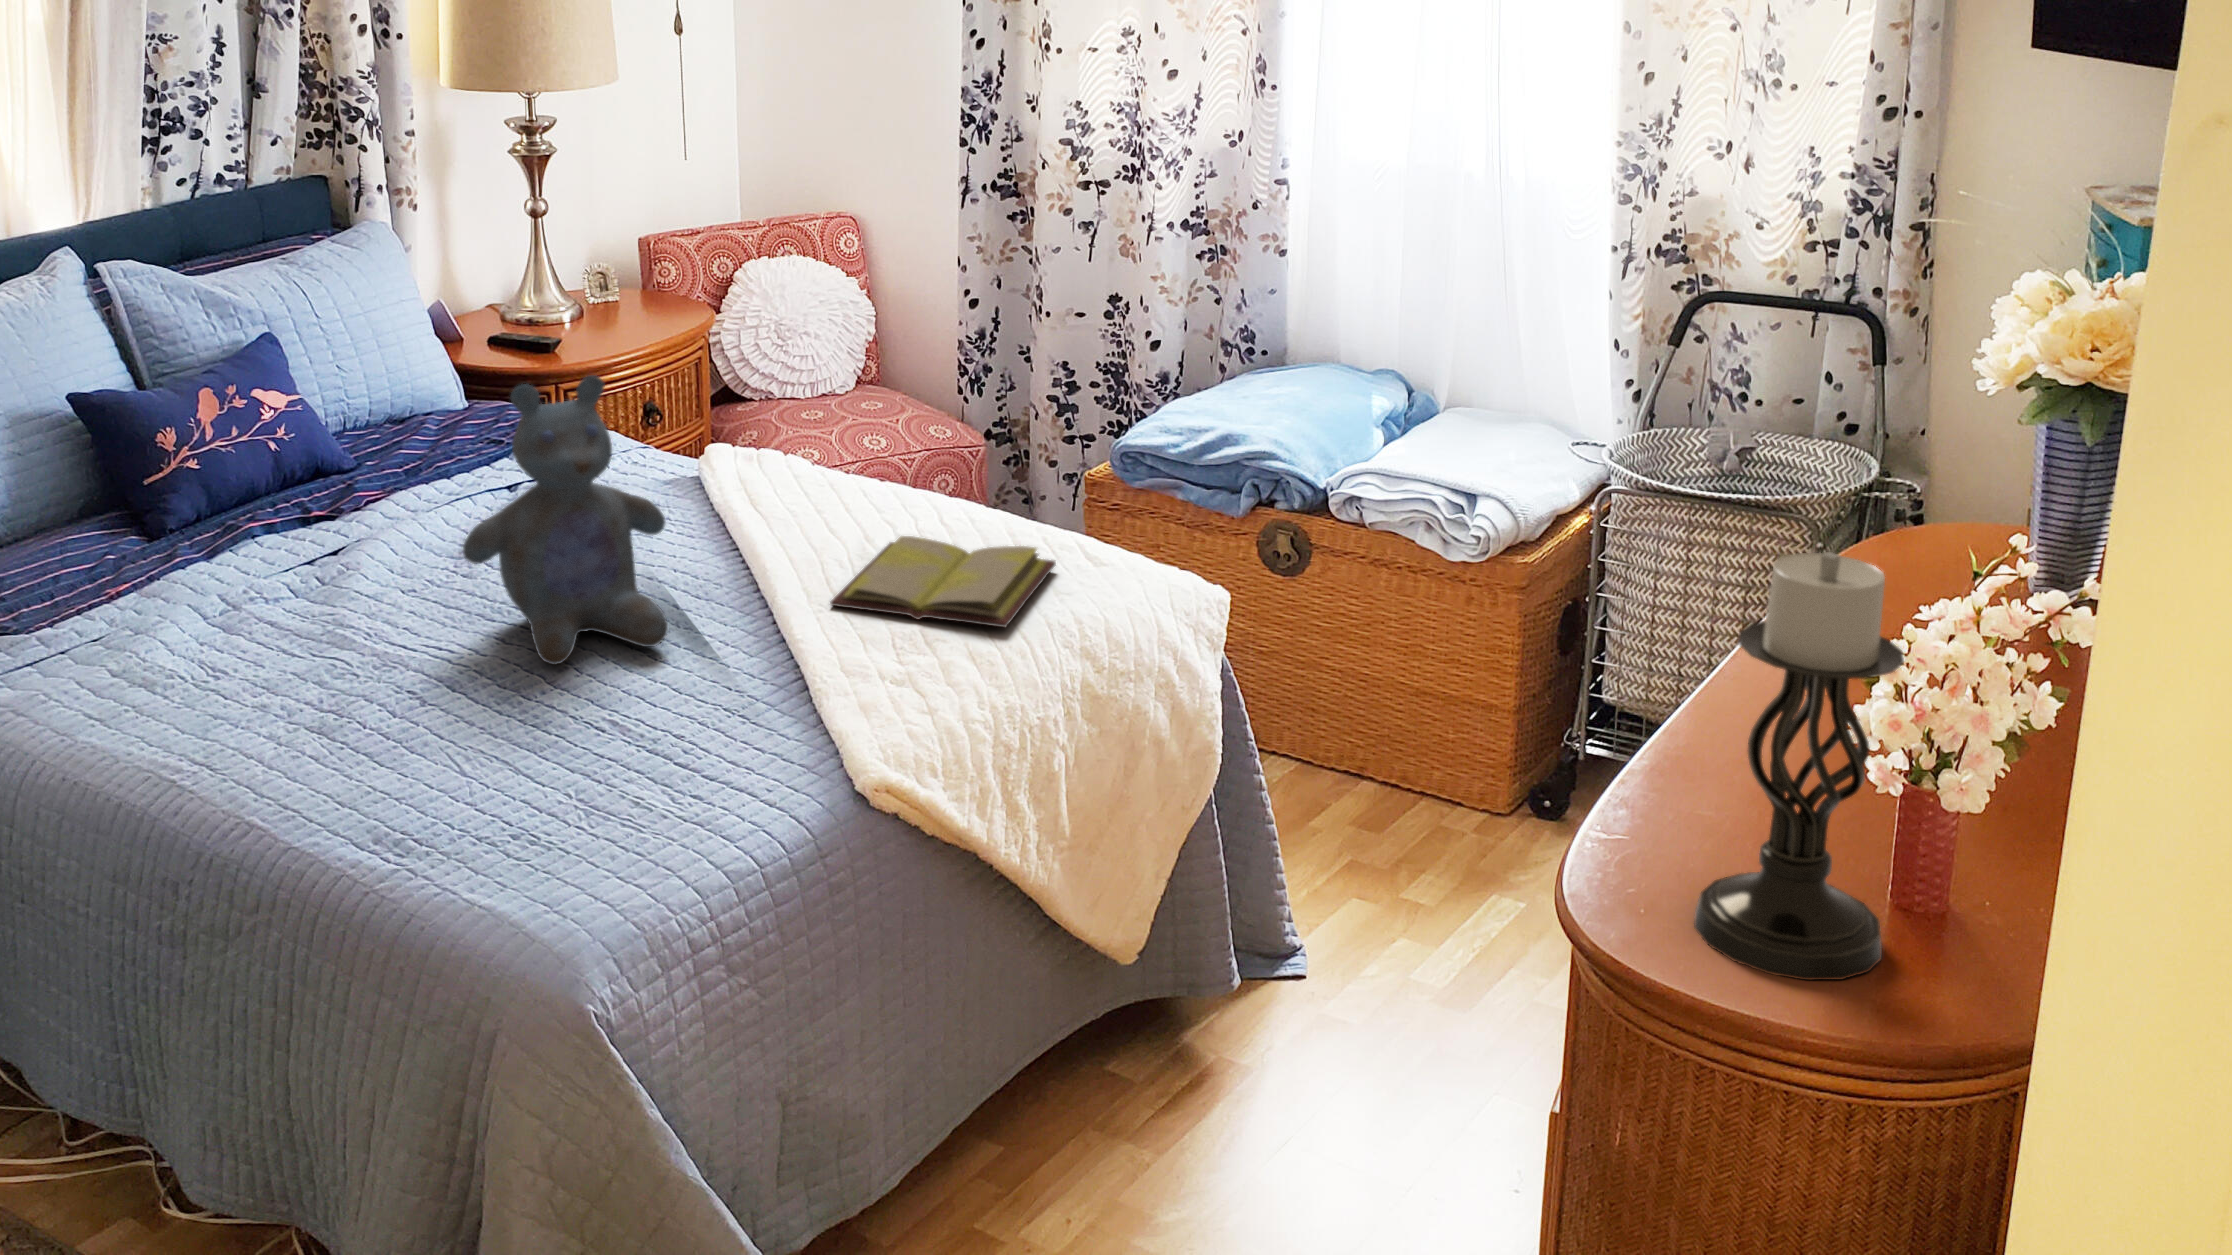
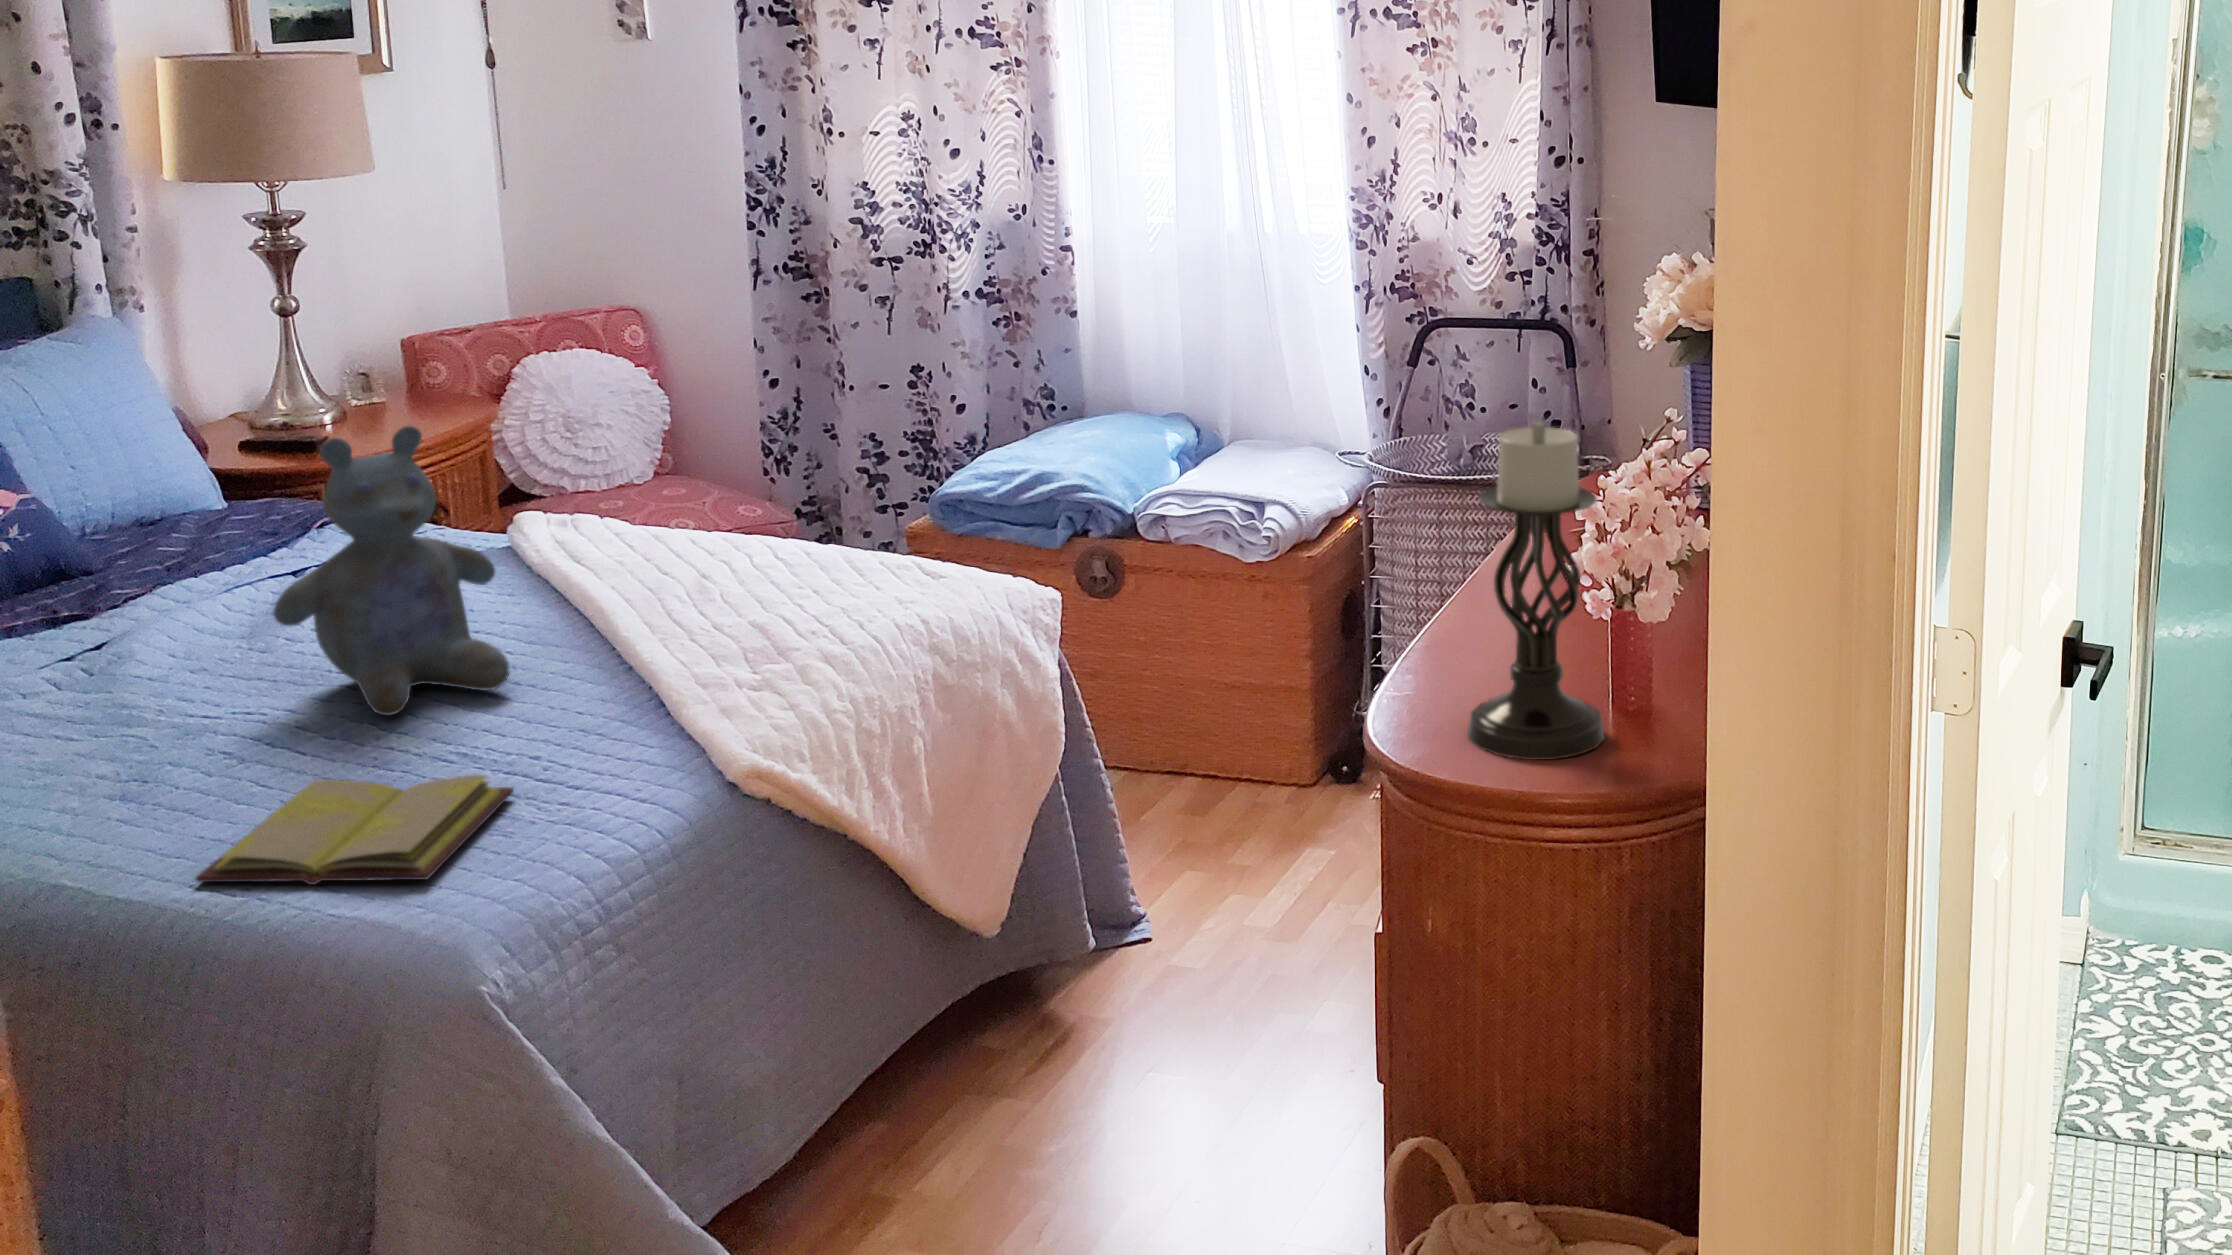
diary: present [830,536,1056,627] -> present [196,774,514,885]

